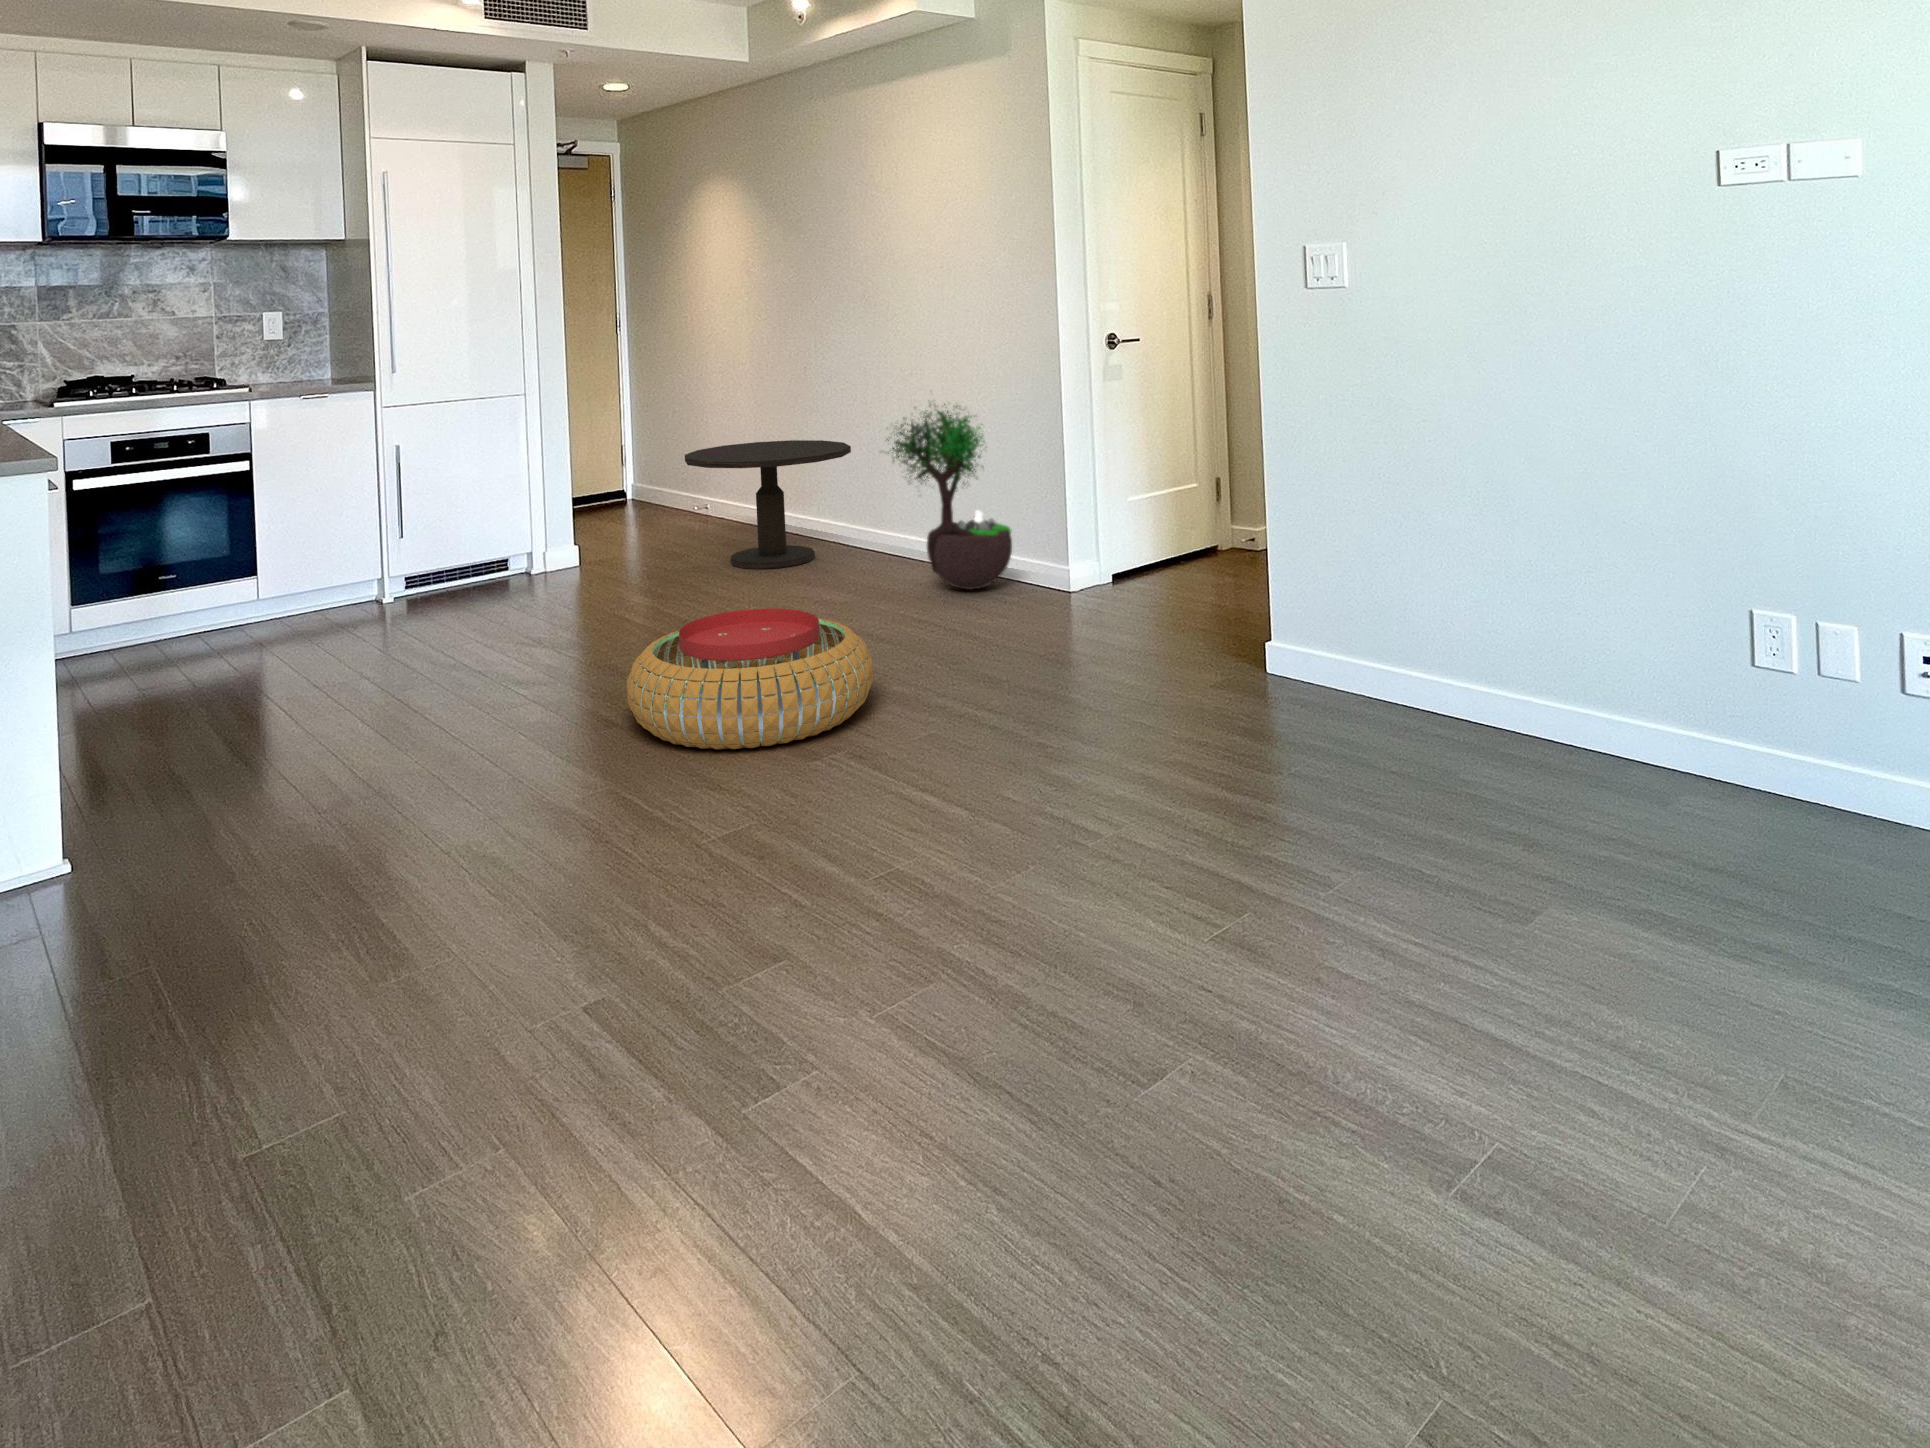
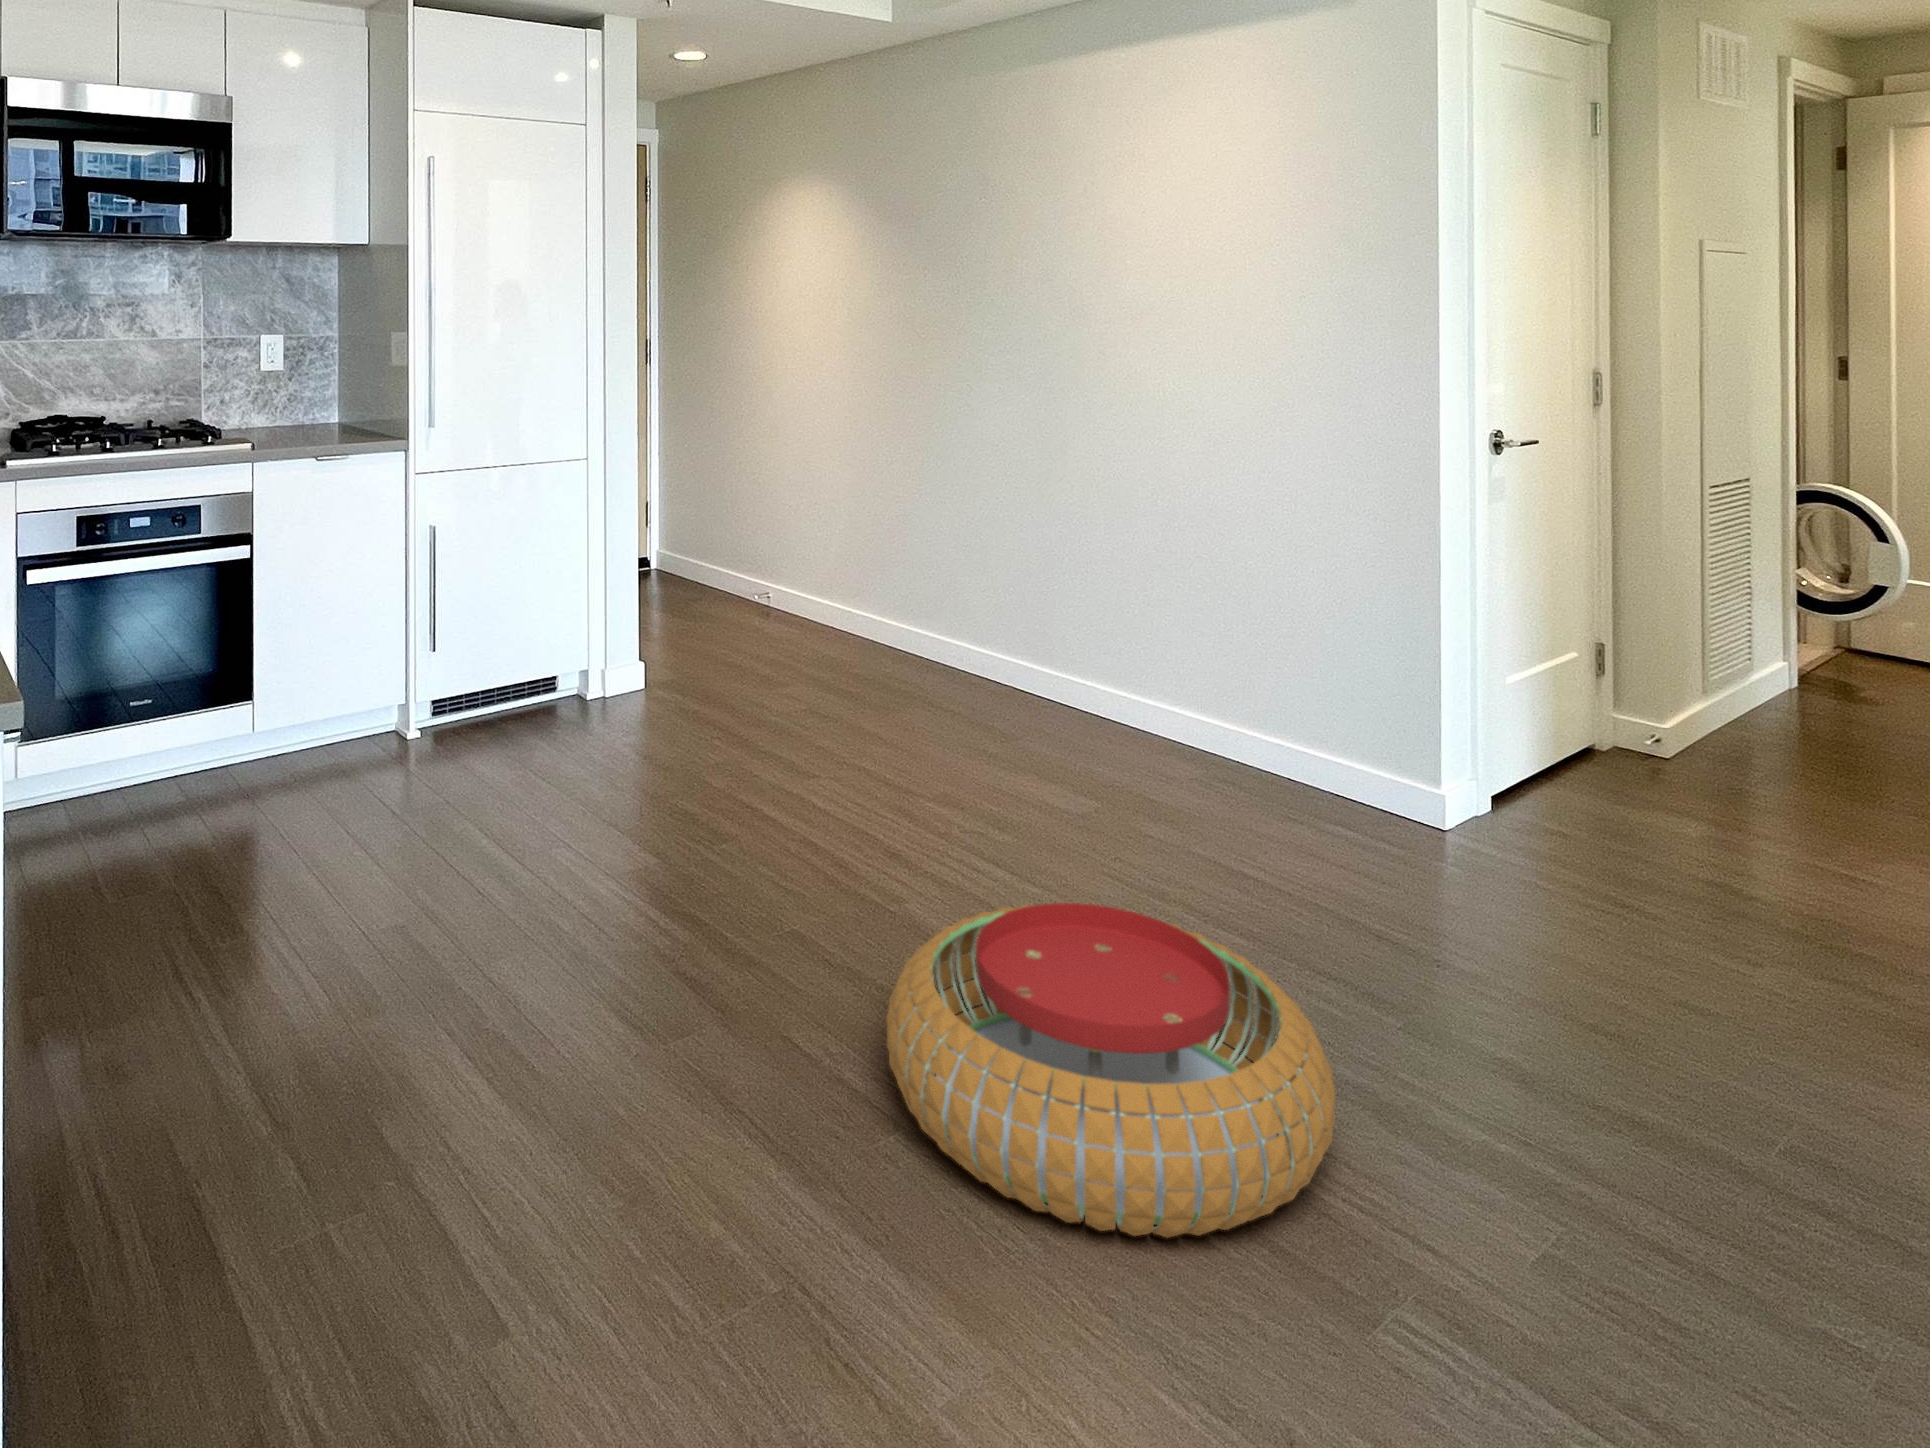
potted tree: present [886,404,1012,590] -> none [1127,502,1328,806]
side table: present [685,440,851,569] -> none [794,534,1024,723]

